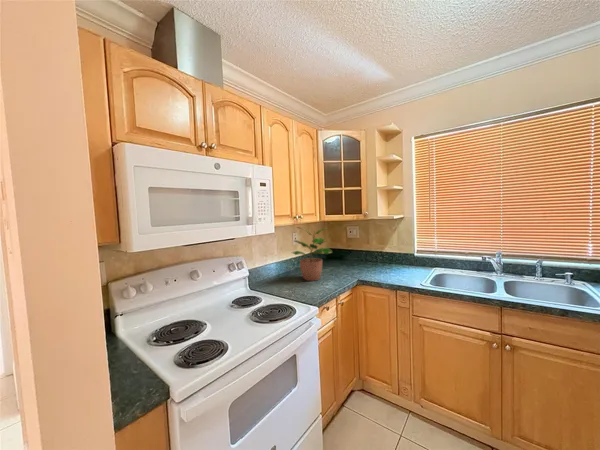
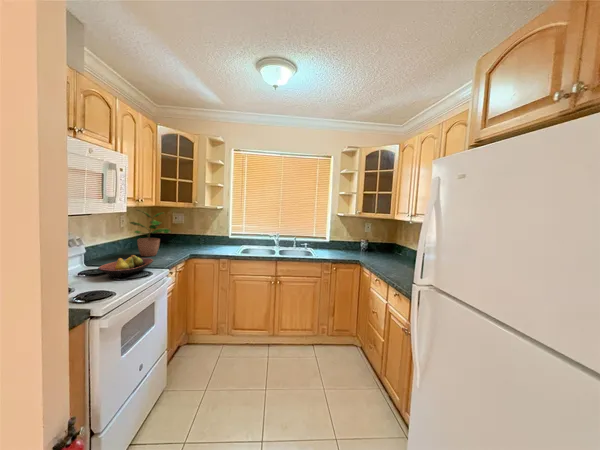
fruit bowl: none [237,285,302,315] -> present [98,255,153,277]

